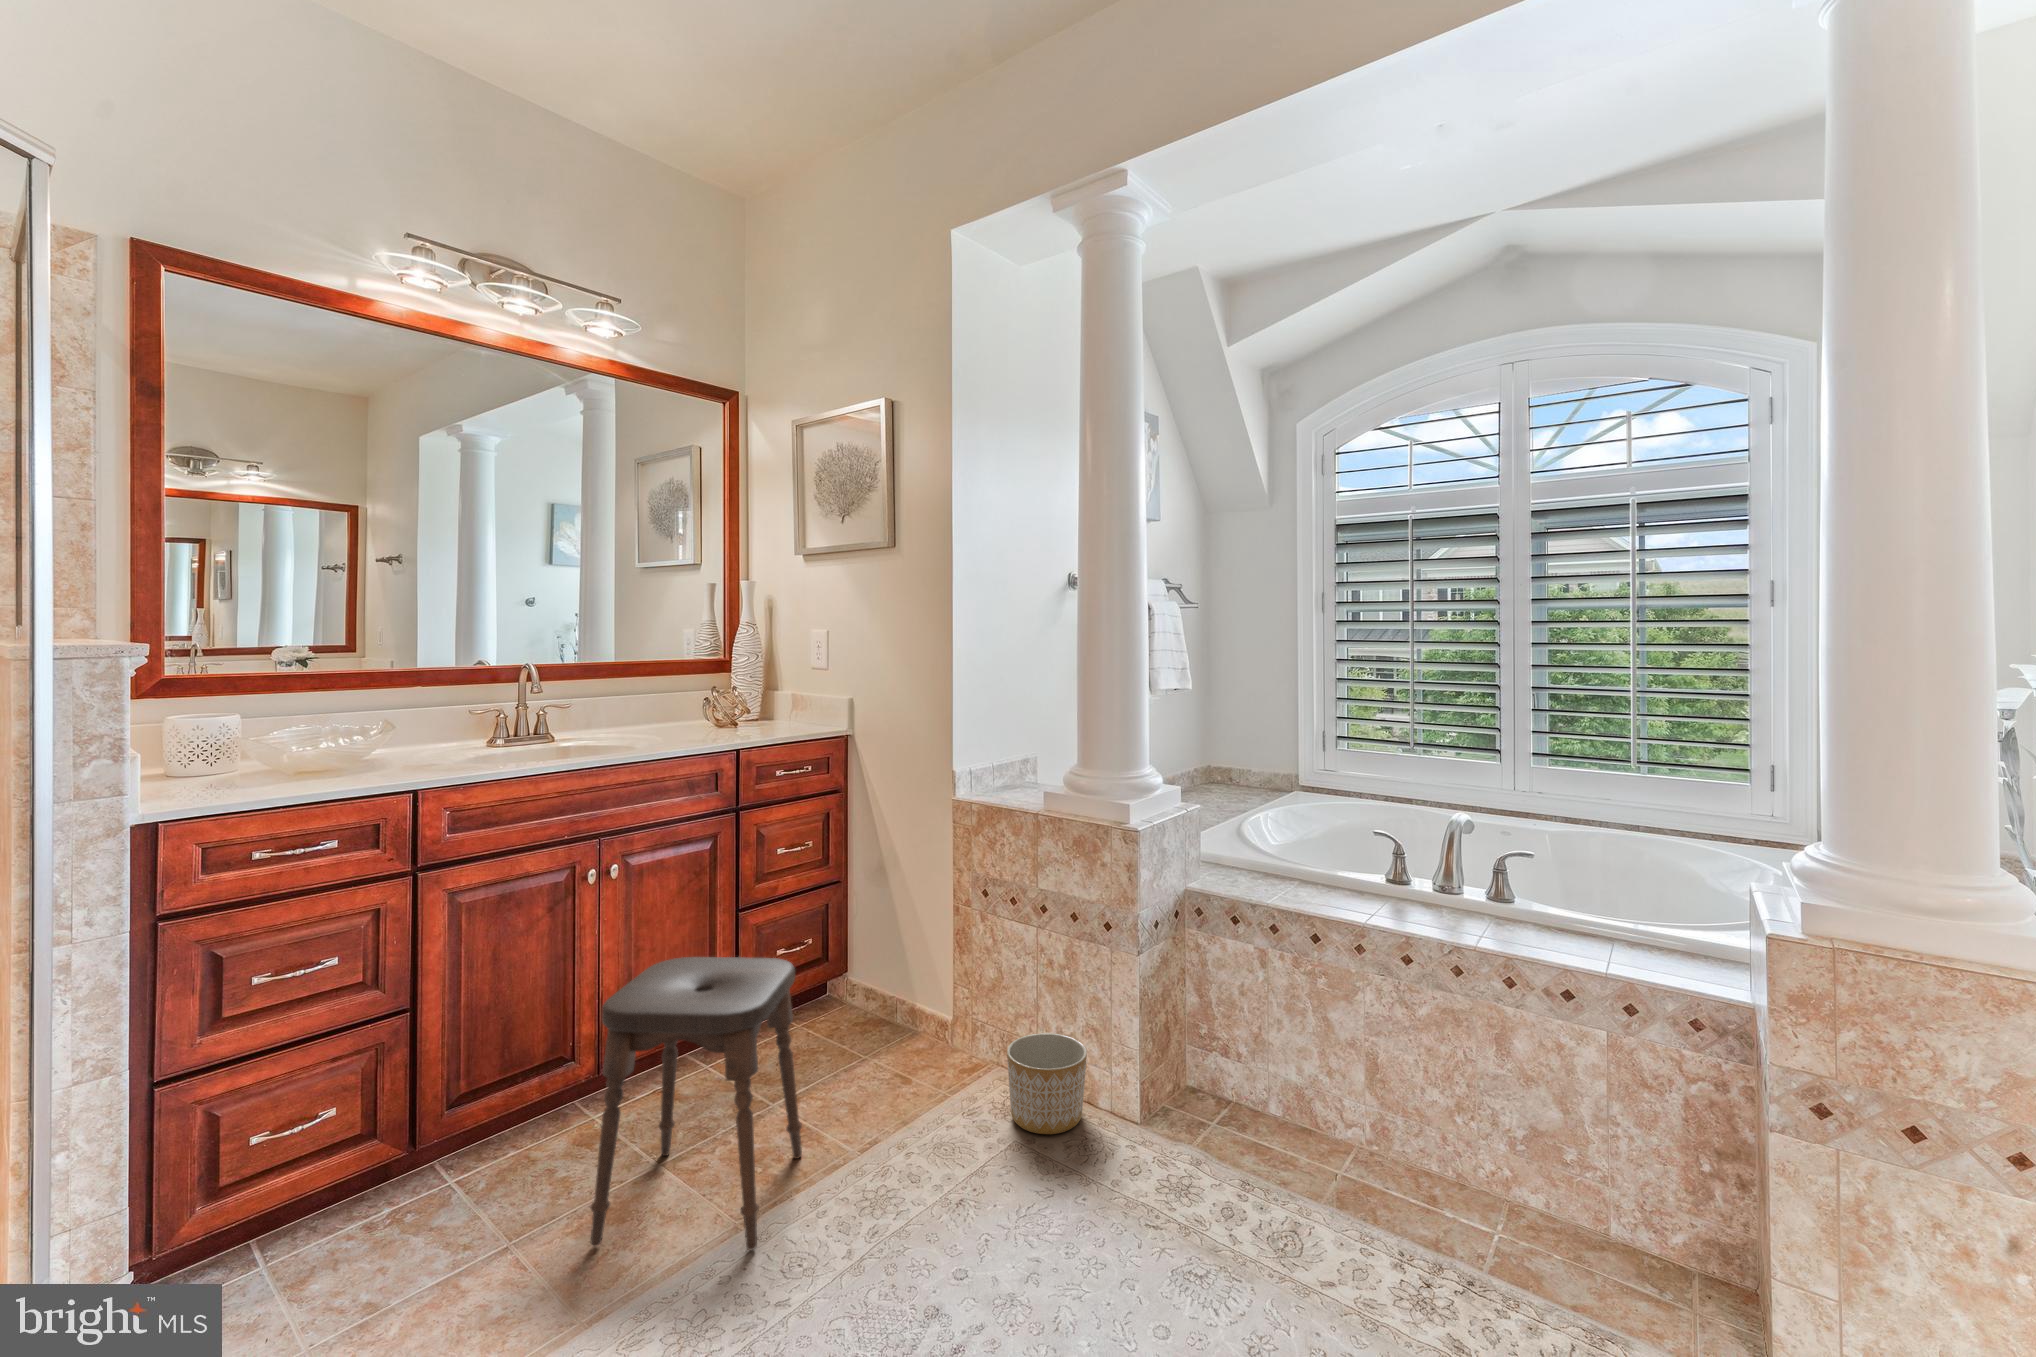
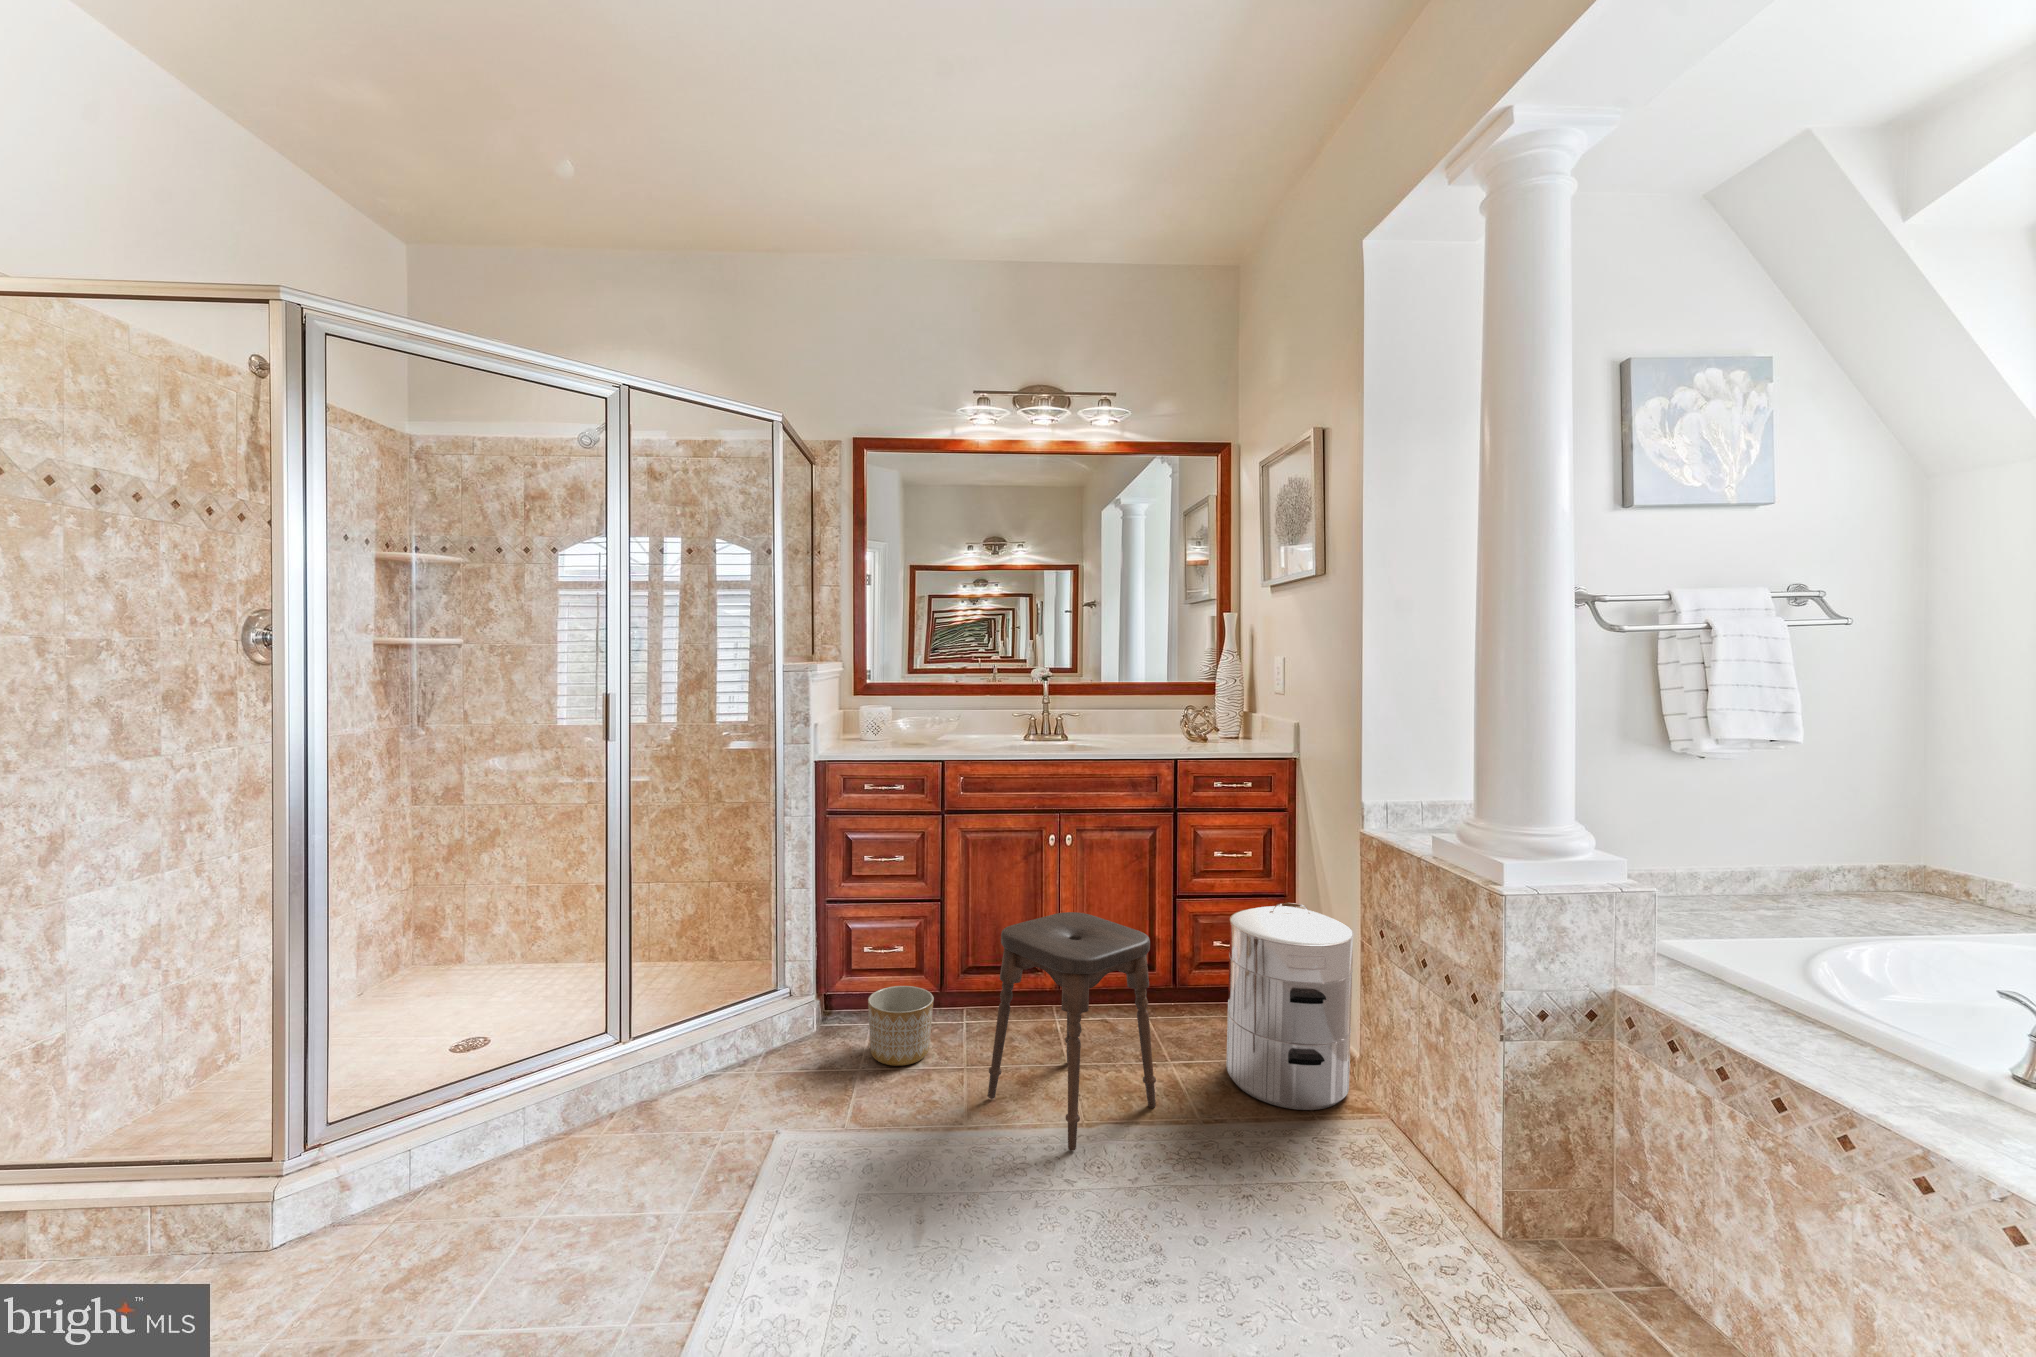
waste bin: none [838,886,962,1100] -> present [1226,903,1354,1110]
planter: present [1007,1033,1087,1134] -> present [868,986,934,1066]

